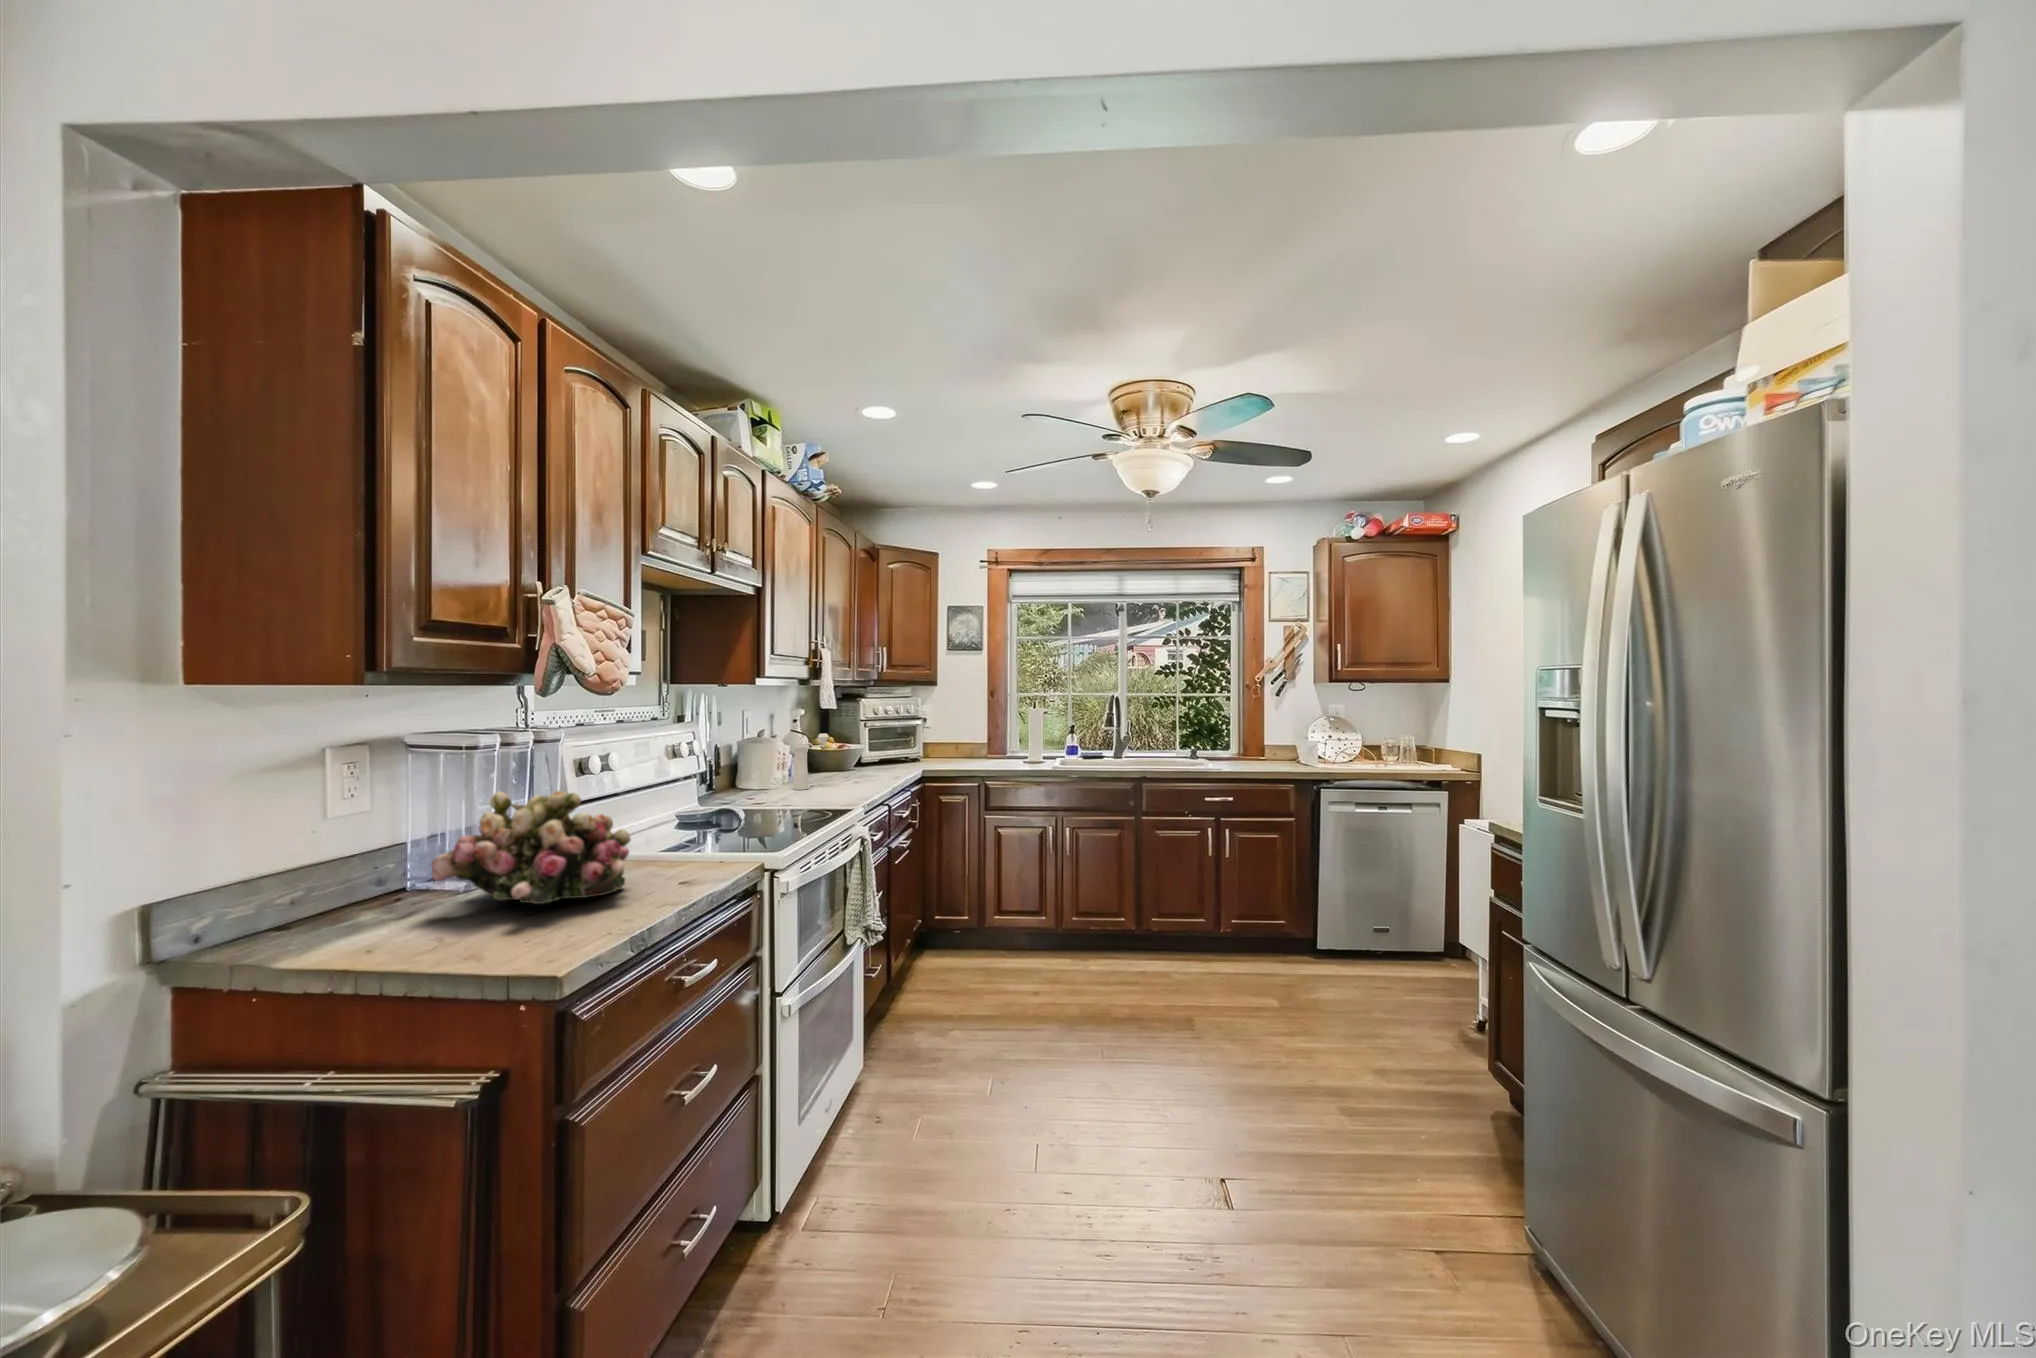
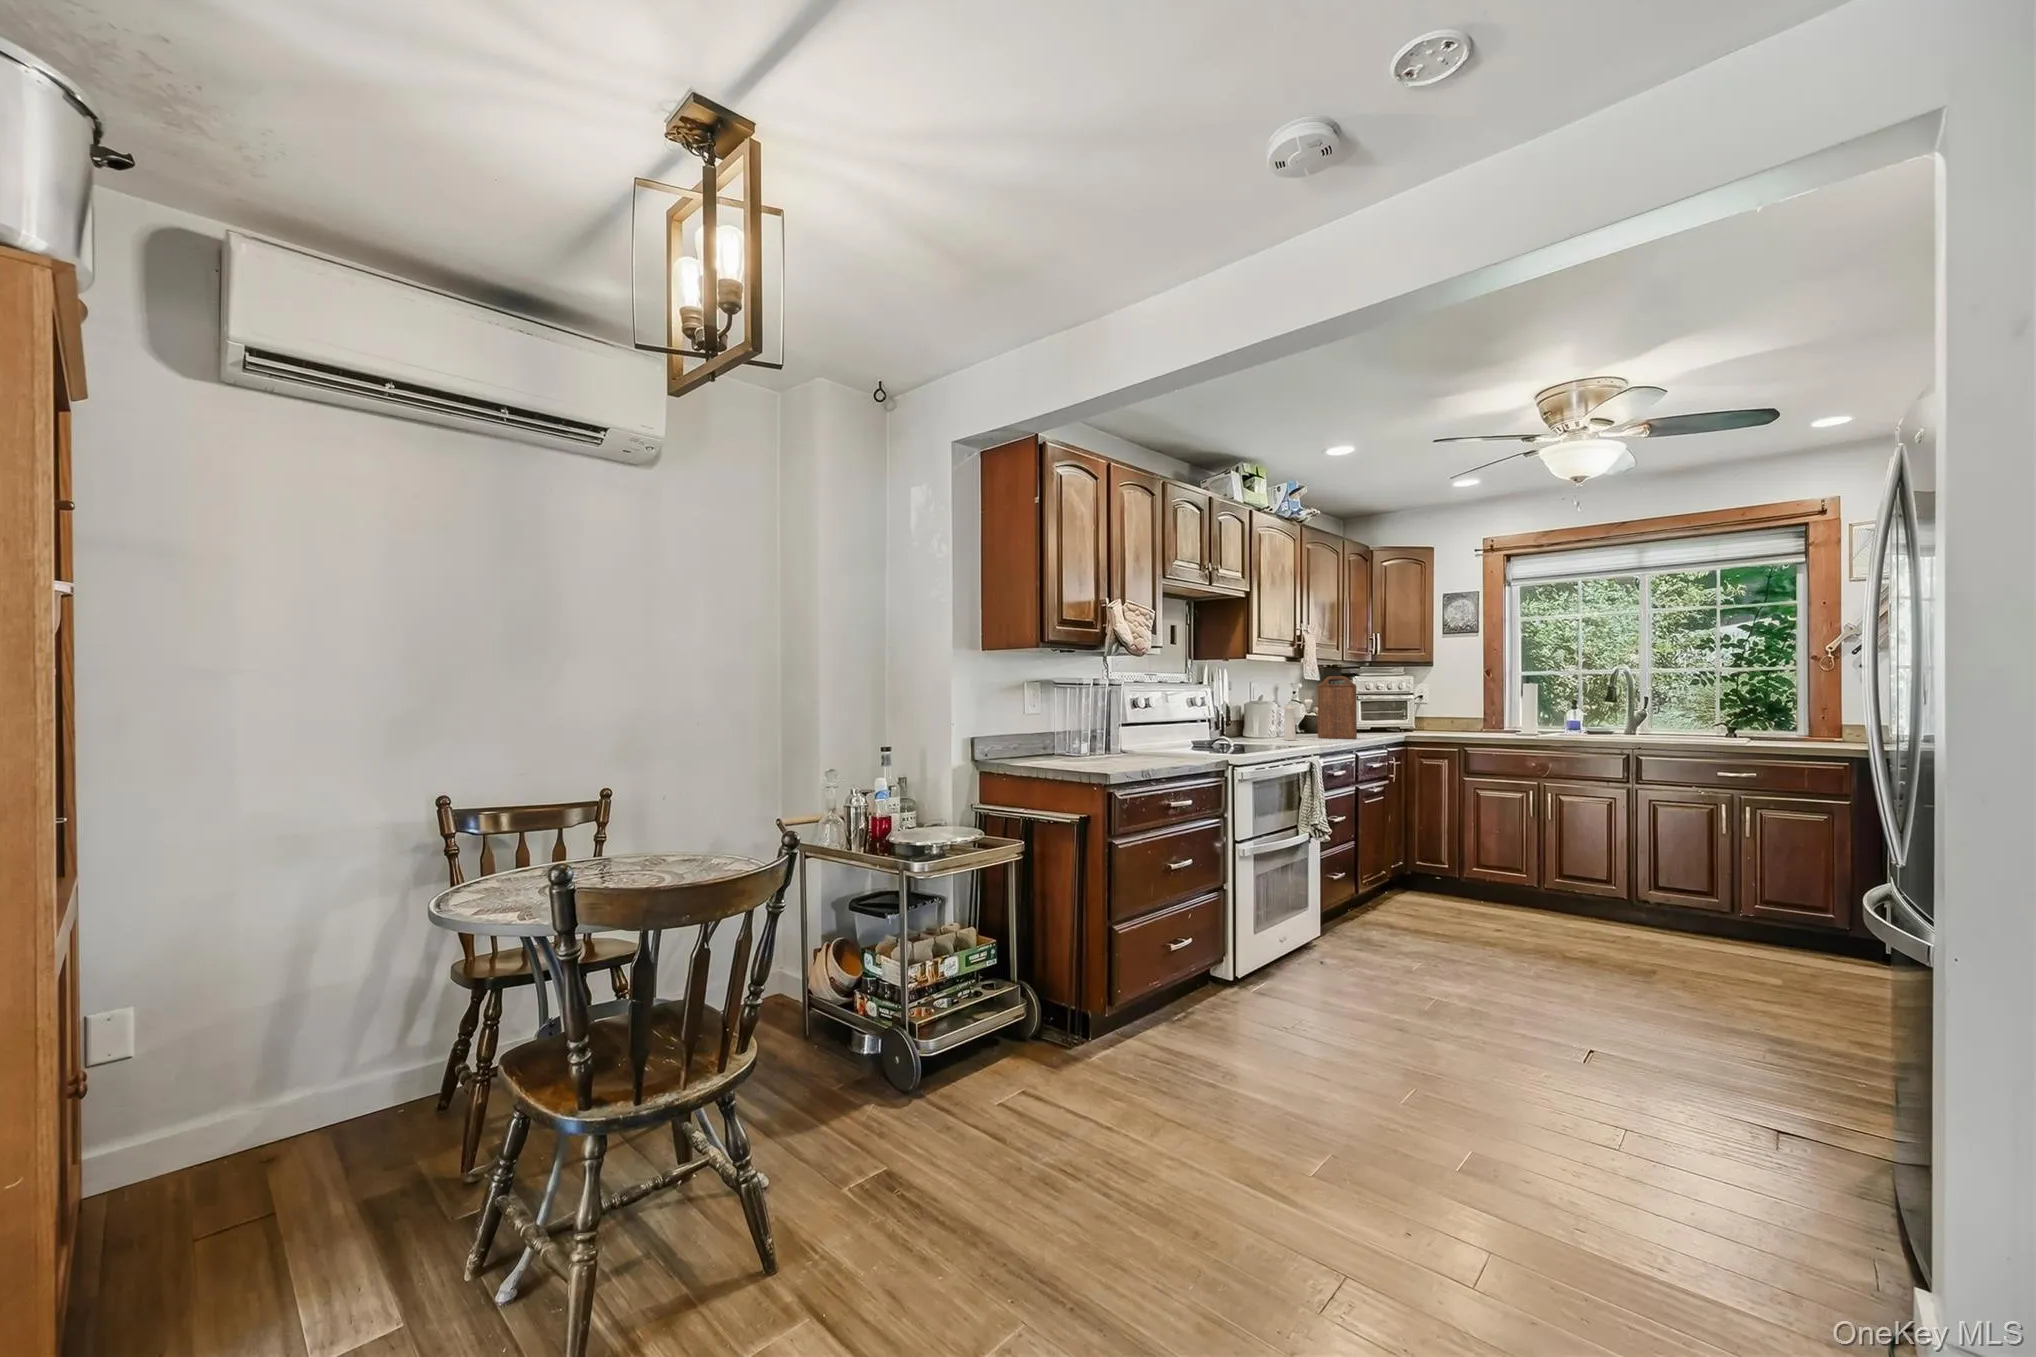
cutting board: none [830,702,876,781] -> present [1318,676,1357,739]
flower arrangement: present [431,791,631,904] -> none [1064,705,1153,761]

